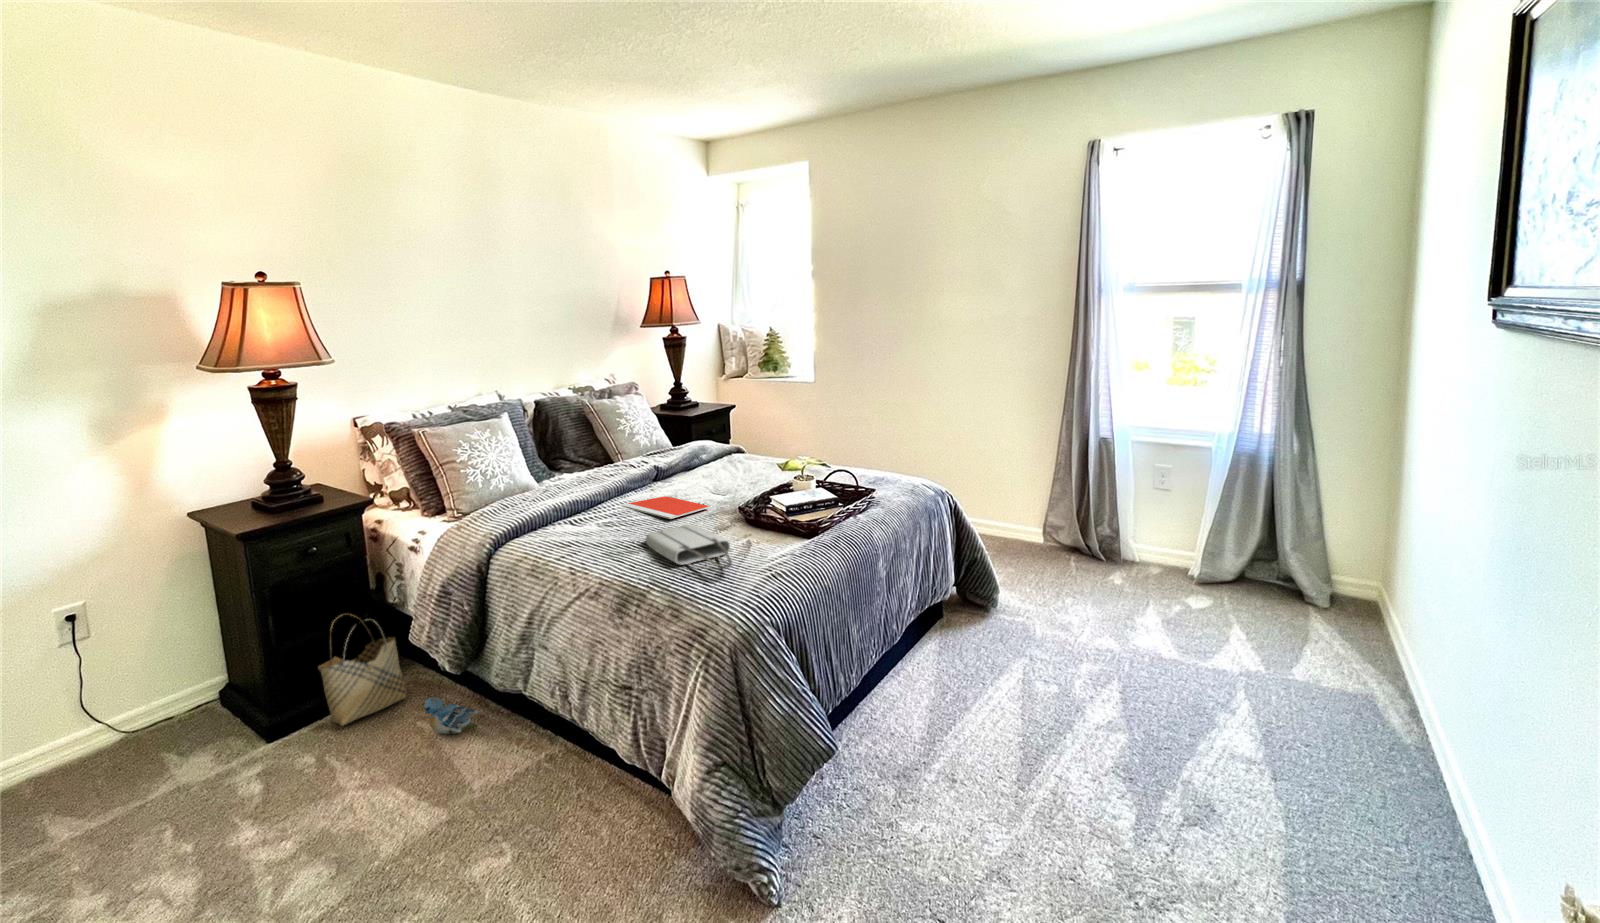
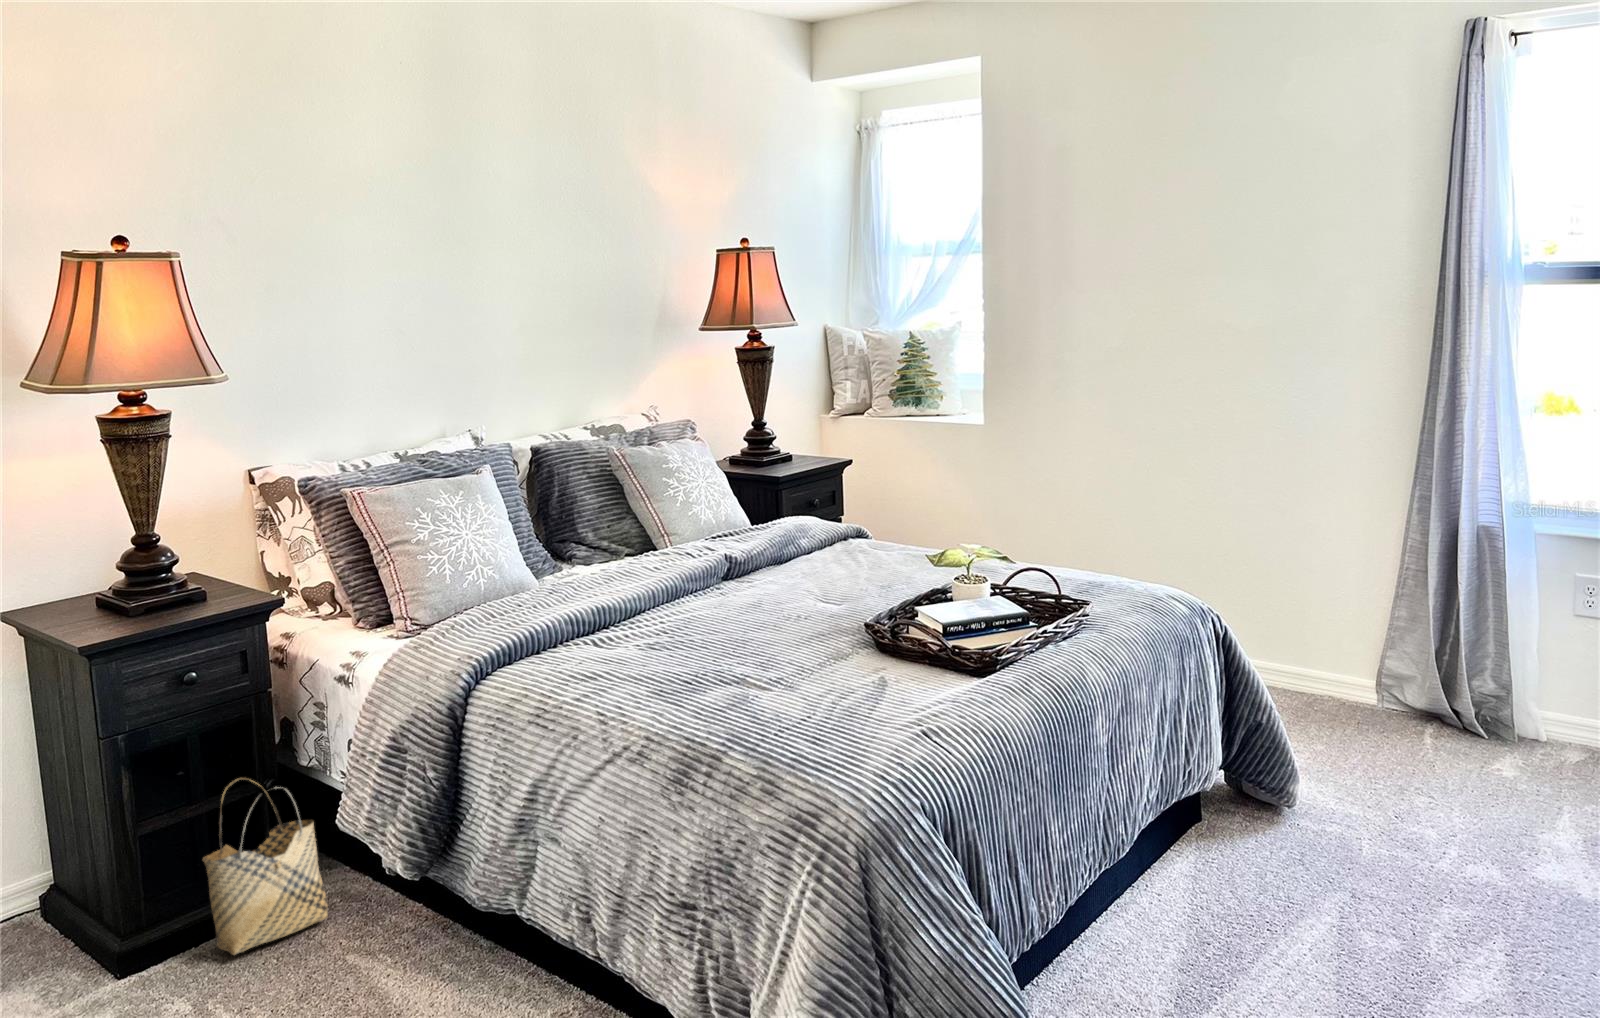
notebook: present [622,496,710,519] -> none [670,604,817,642]
tote bag: present [646,525,732,569] -> none [715,651,858,720]
plush toy: present [424,697,479,734] -> none [359,916,442,976]

